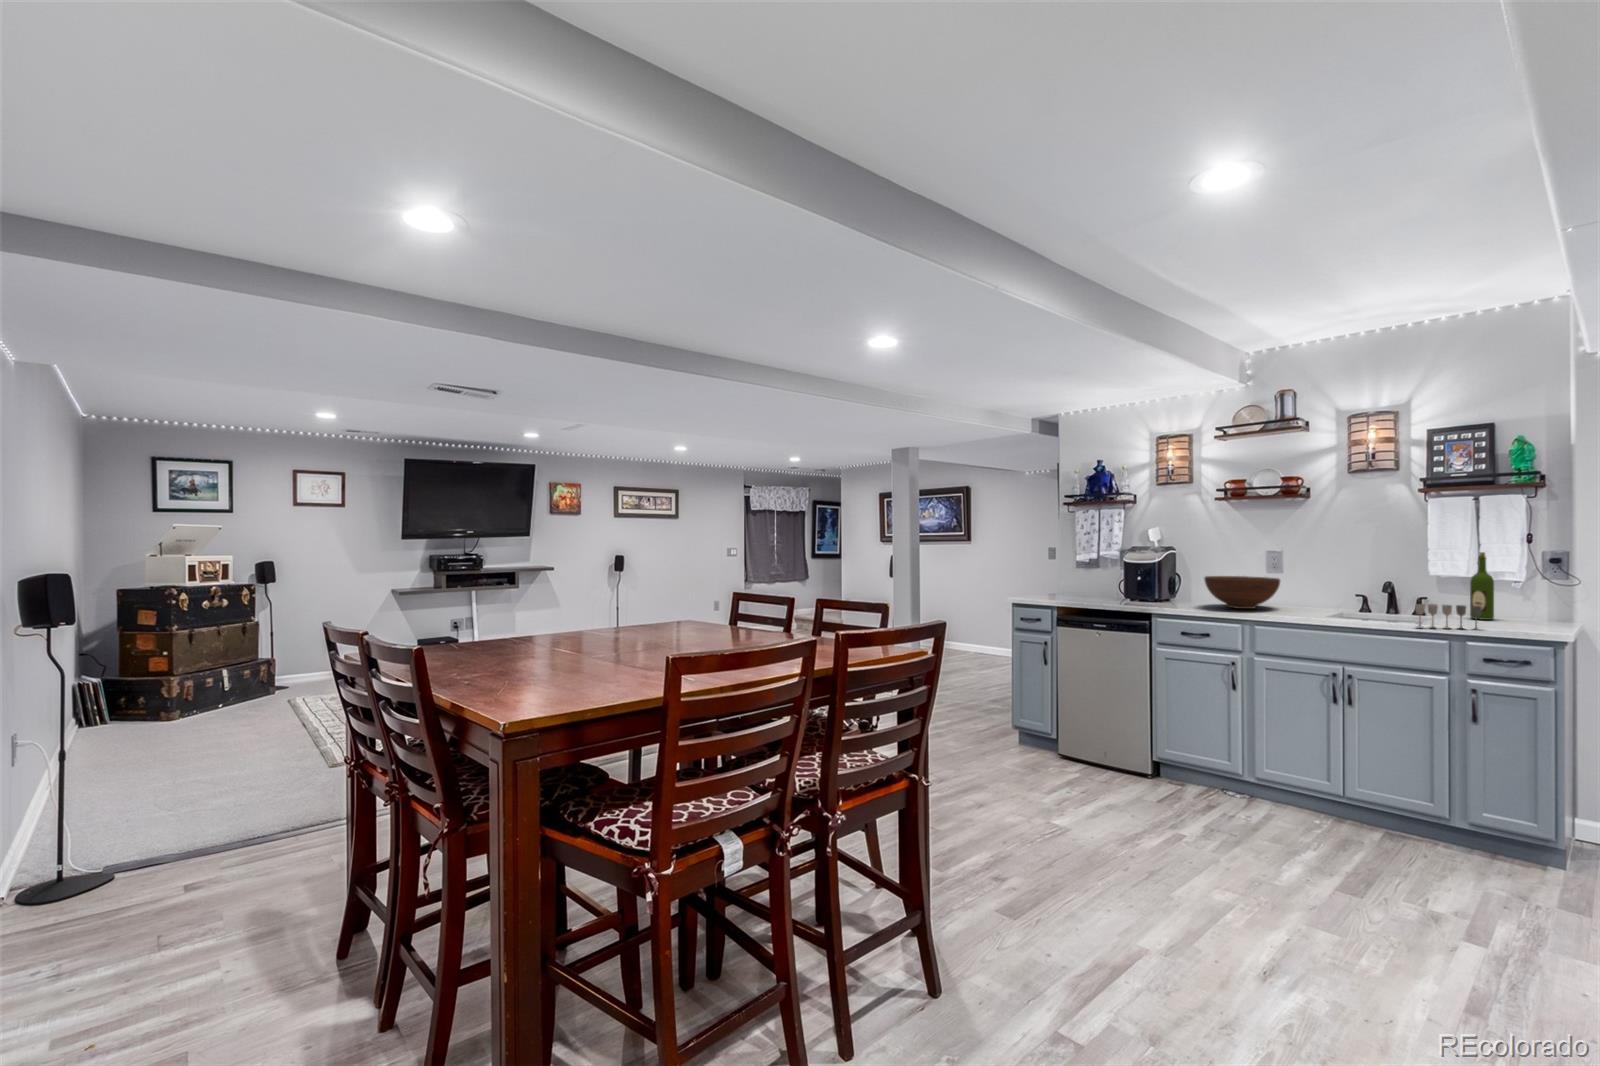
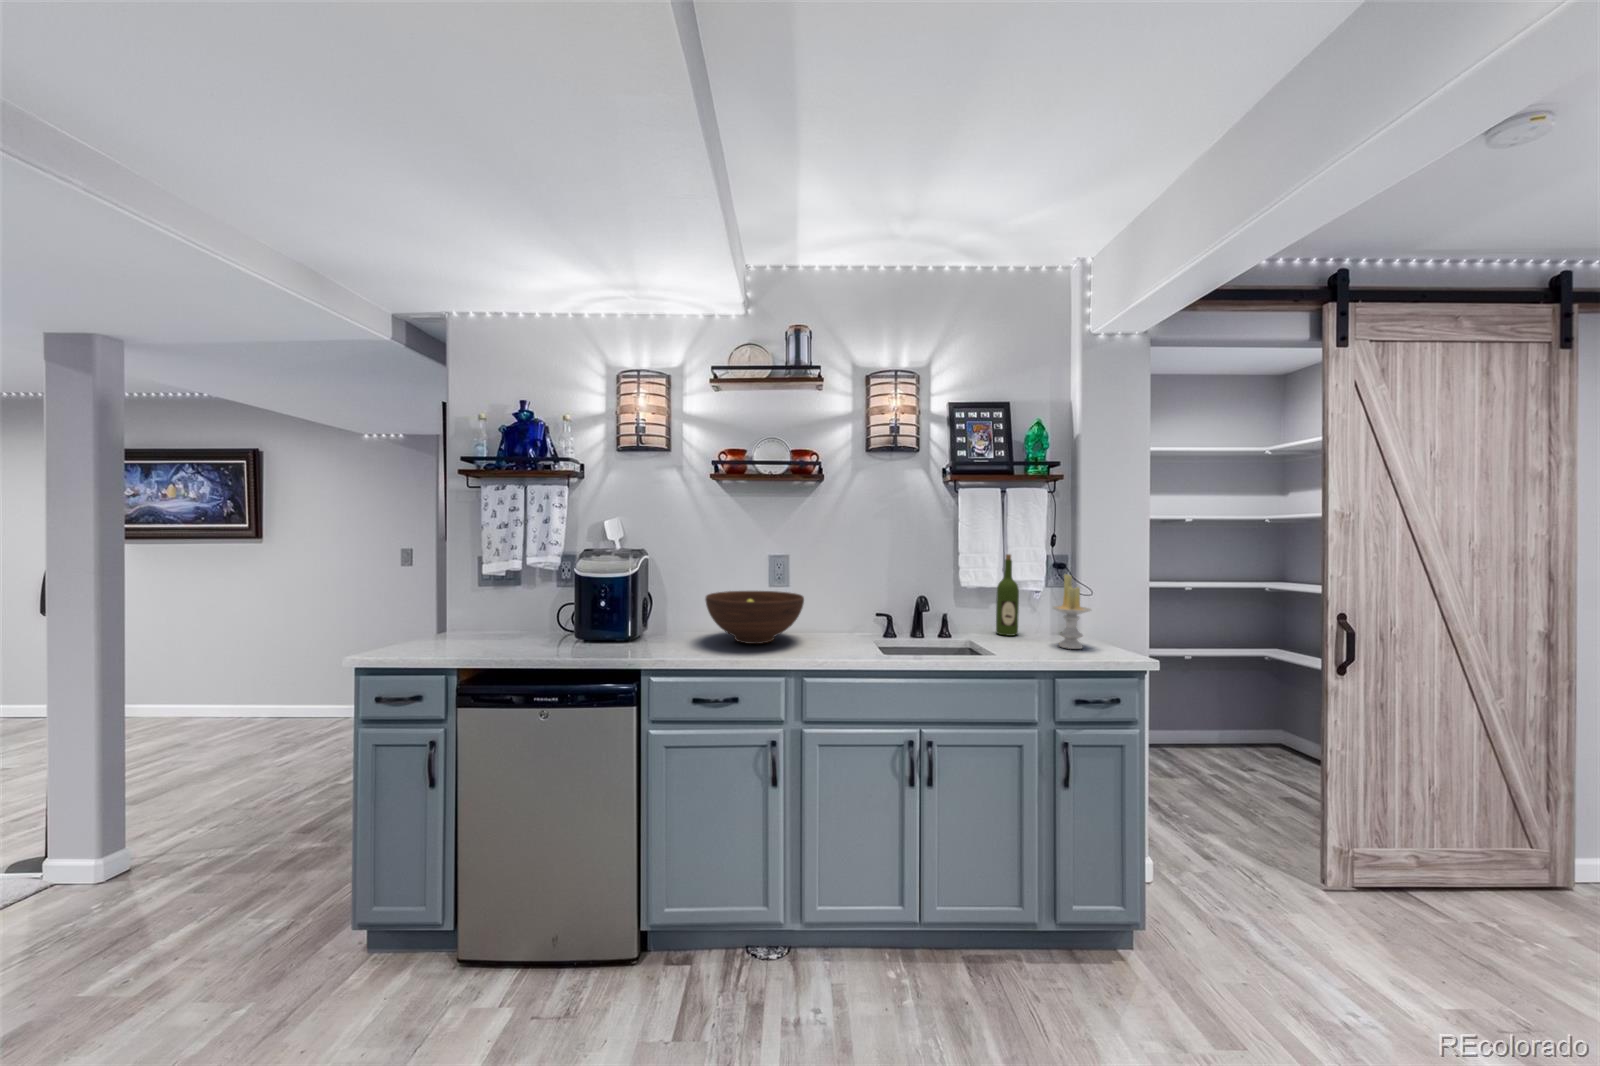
candle: none [1504,567,1546,629] -> present [1053,575,1091,649]
wine glass: present [1415,604,1482,630] -> none [999,627,1055,663]

